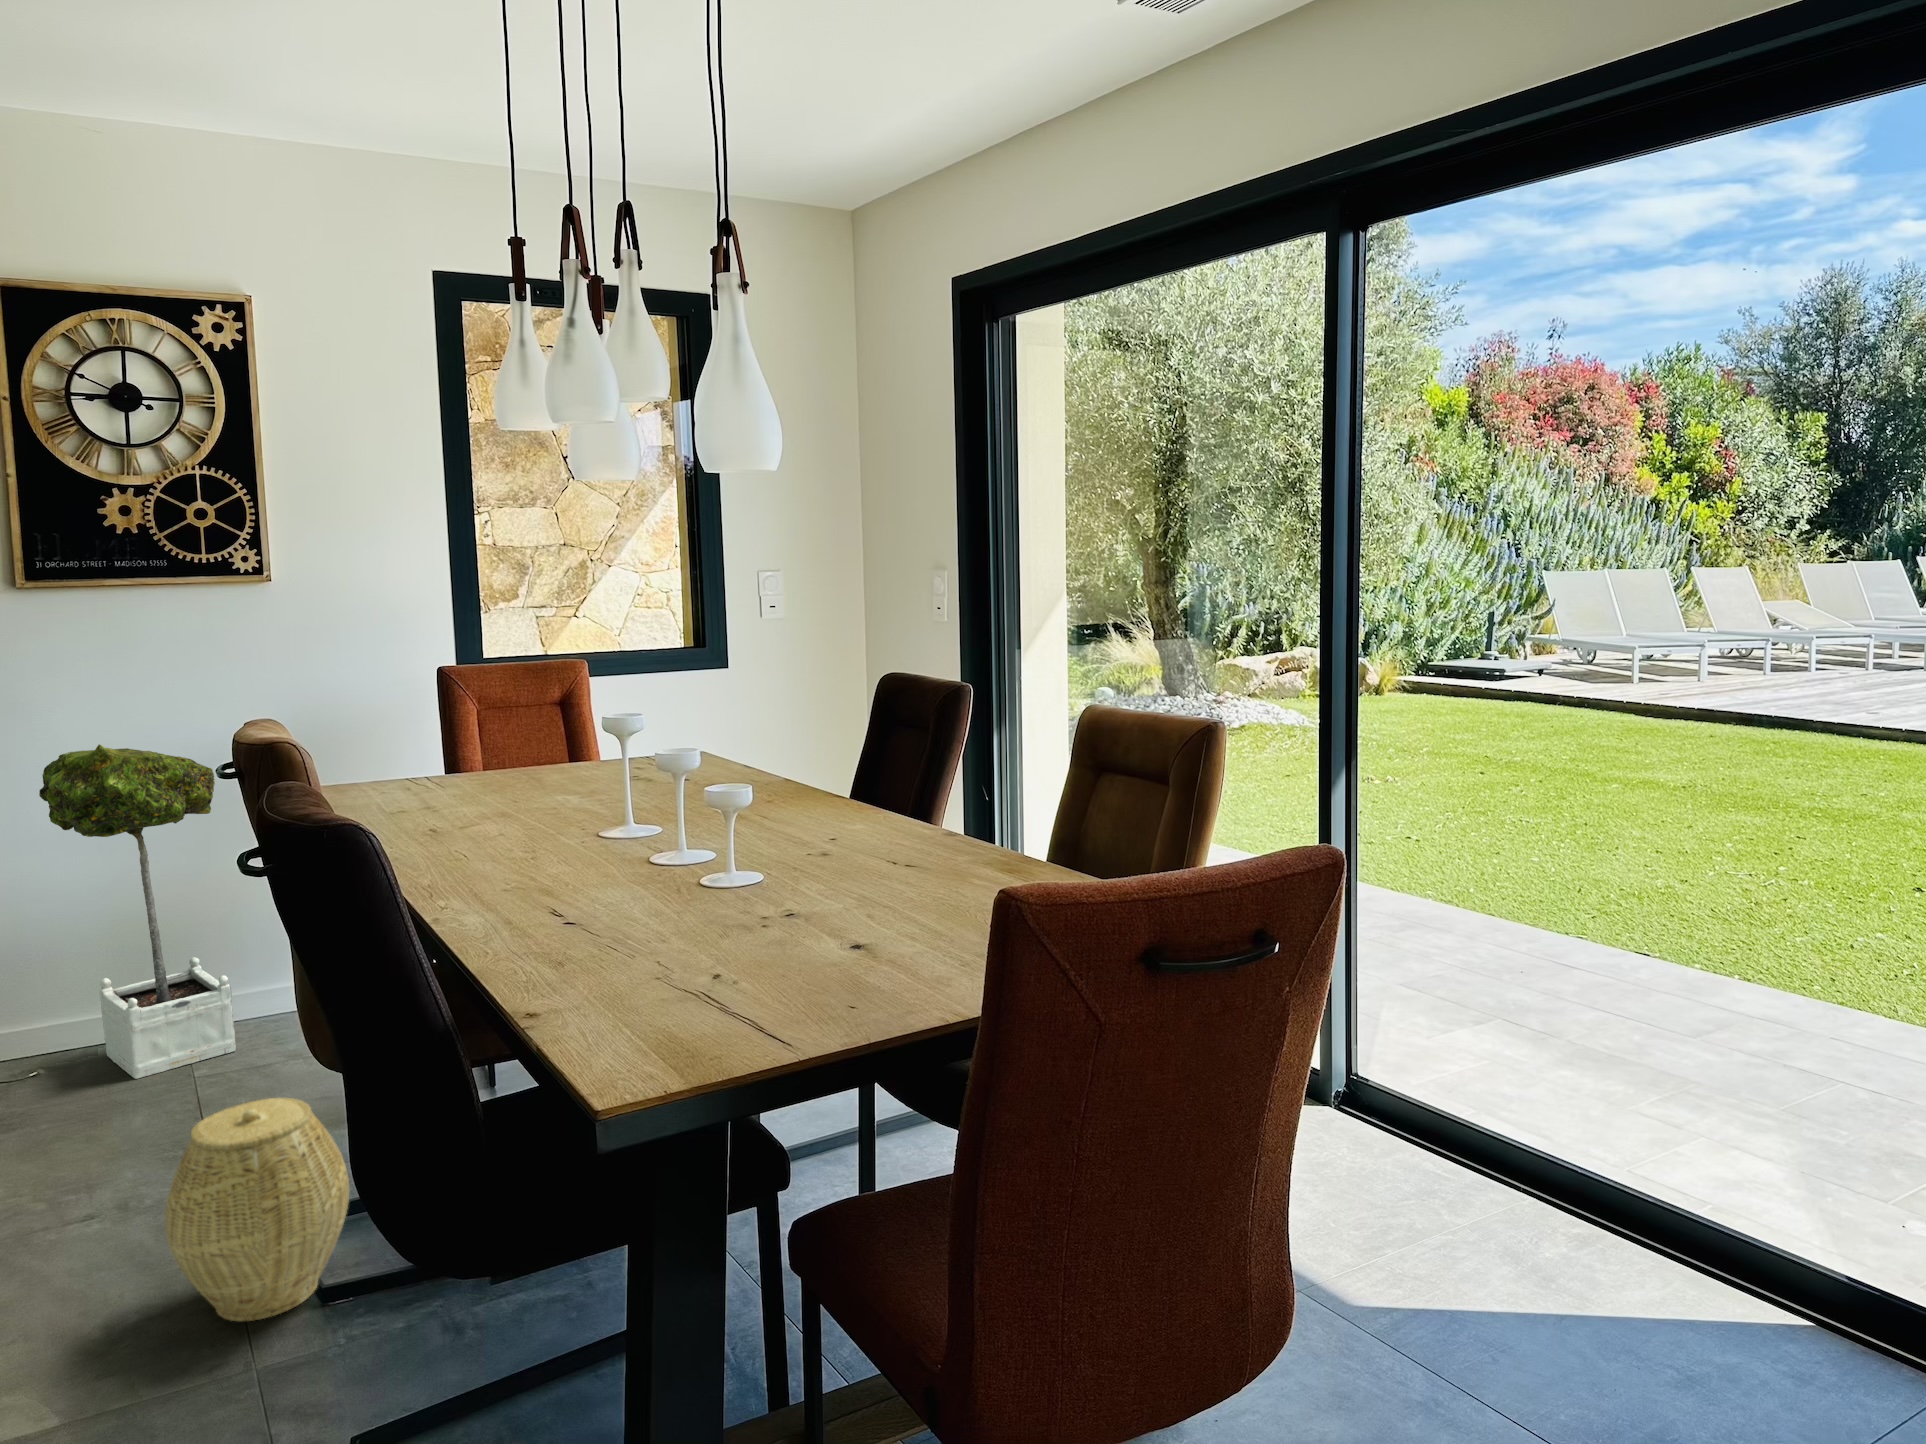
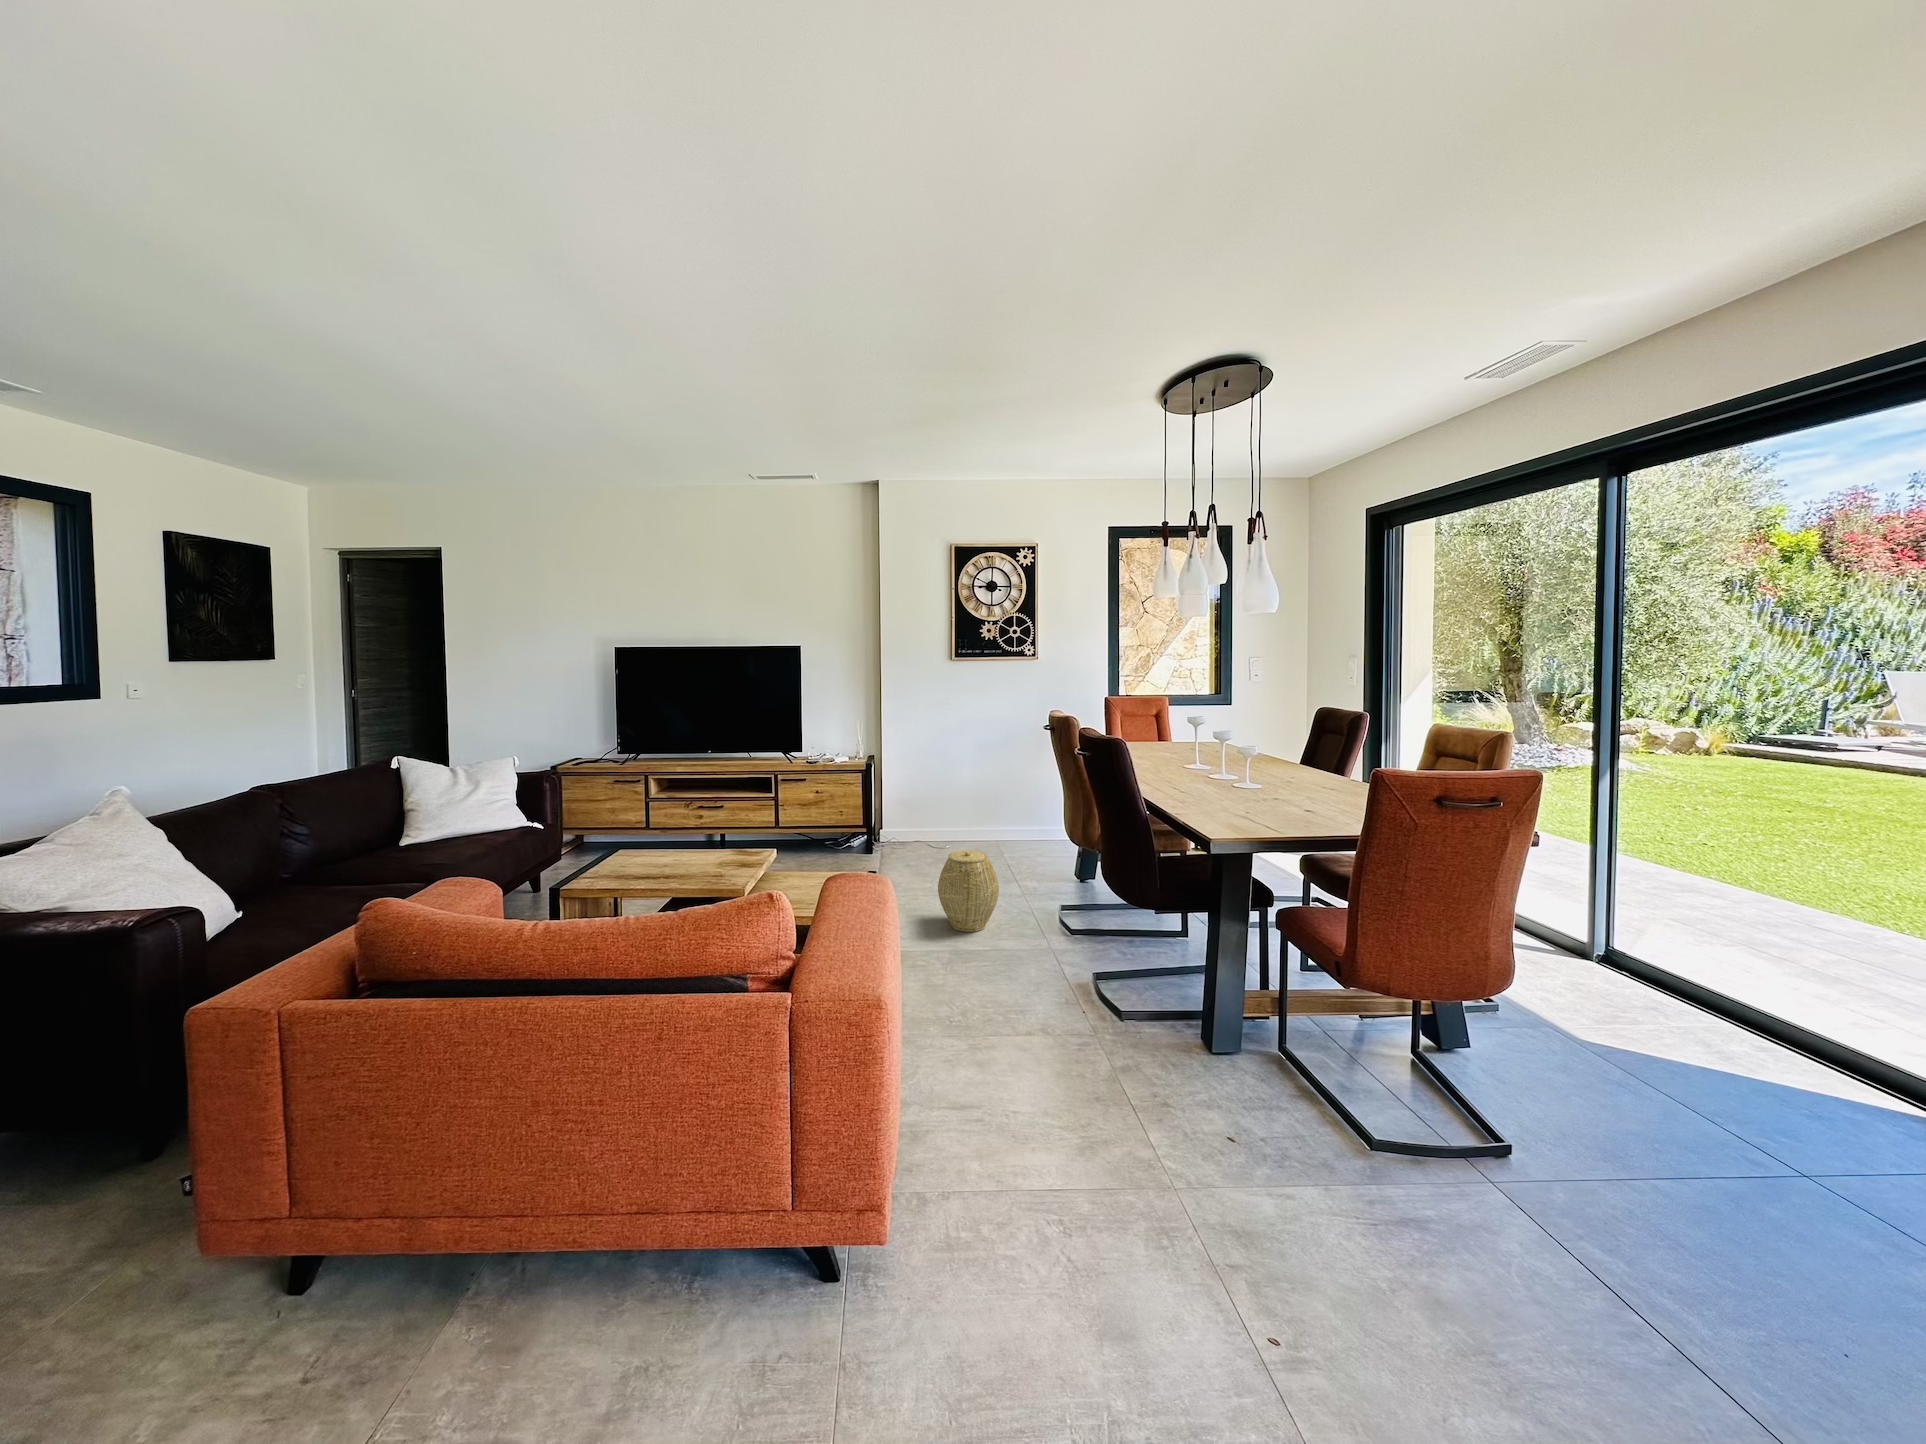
potted tree: present [39,744,236,1079] -> none [950,719,1006,852]

